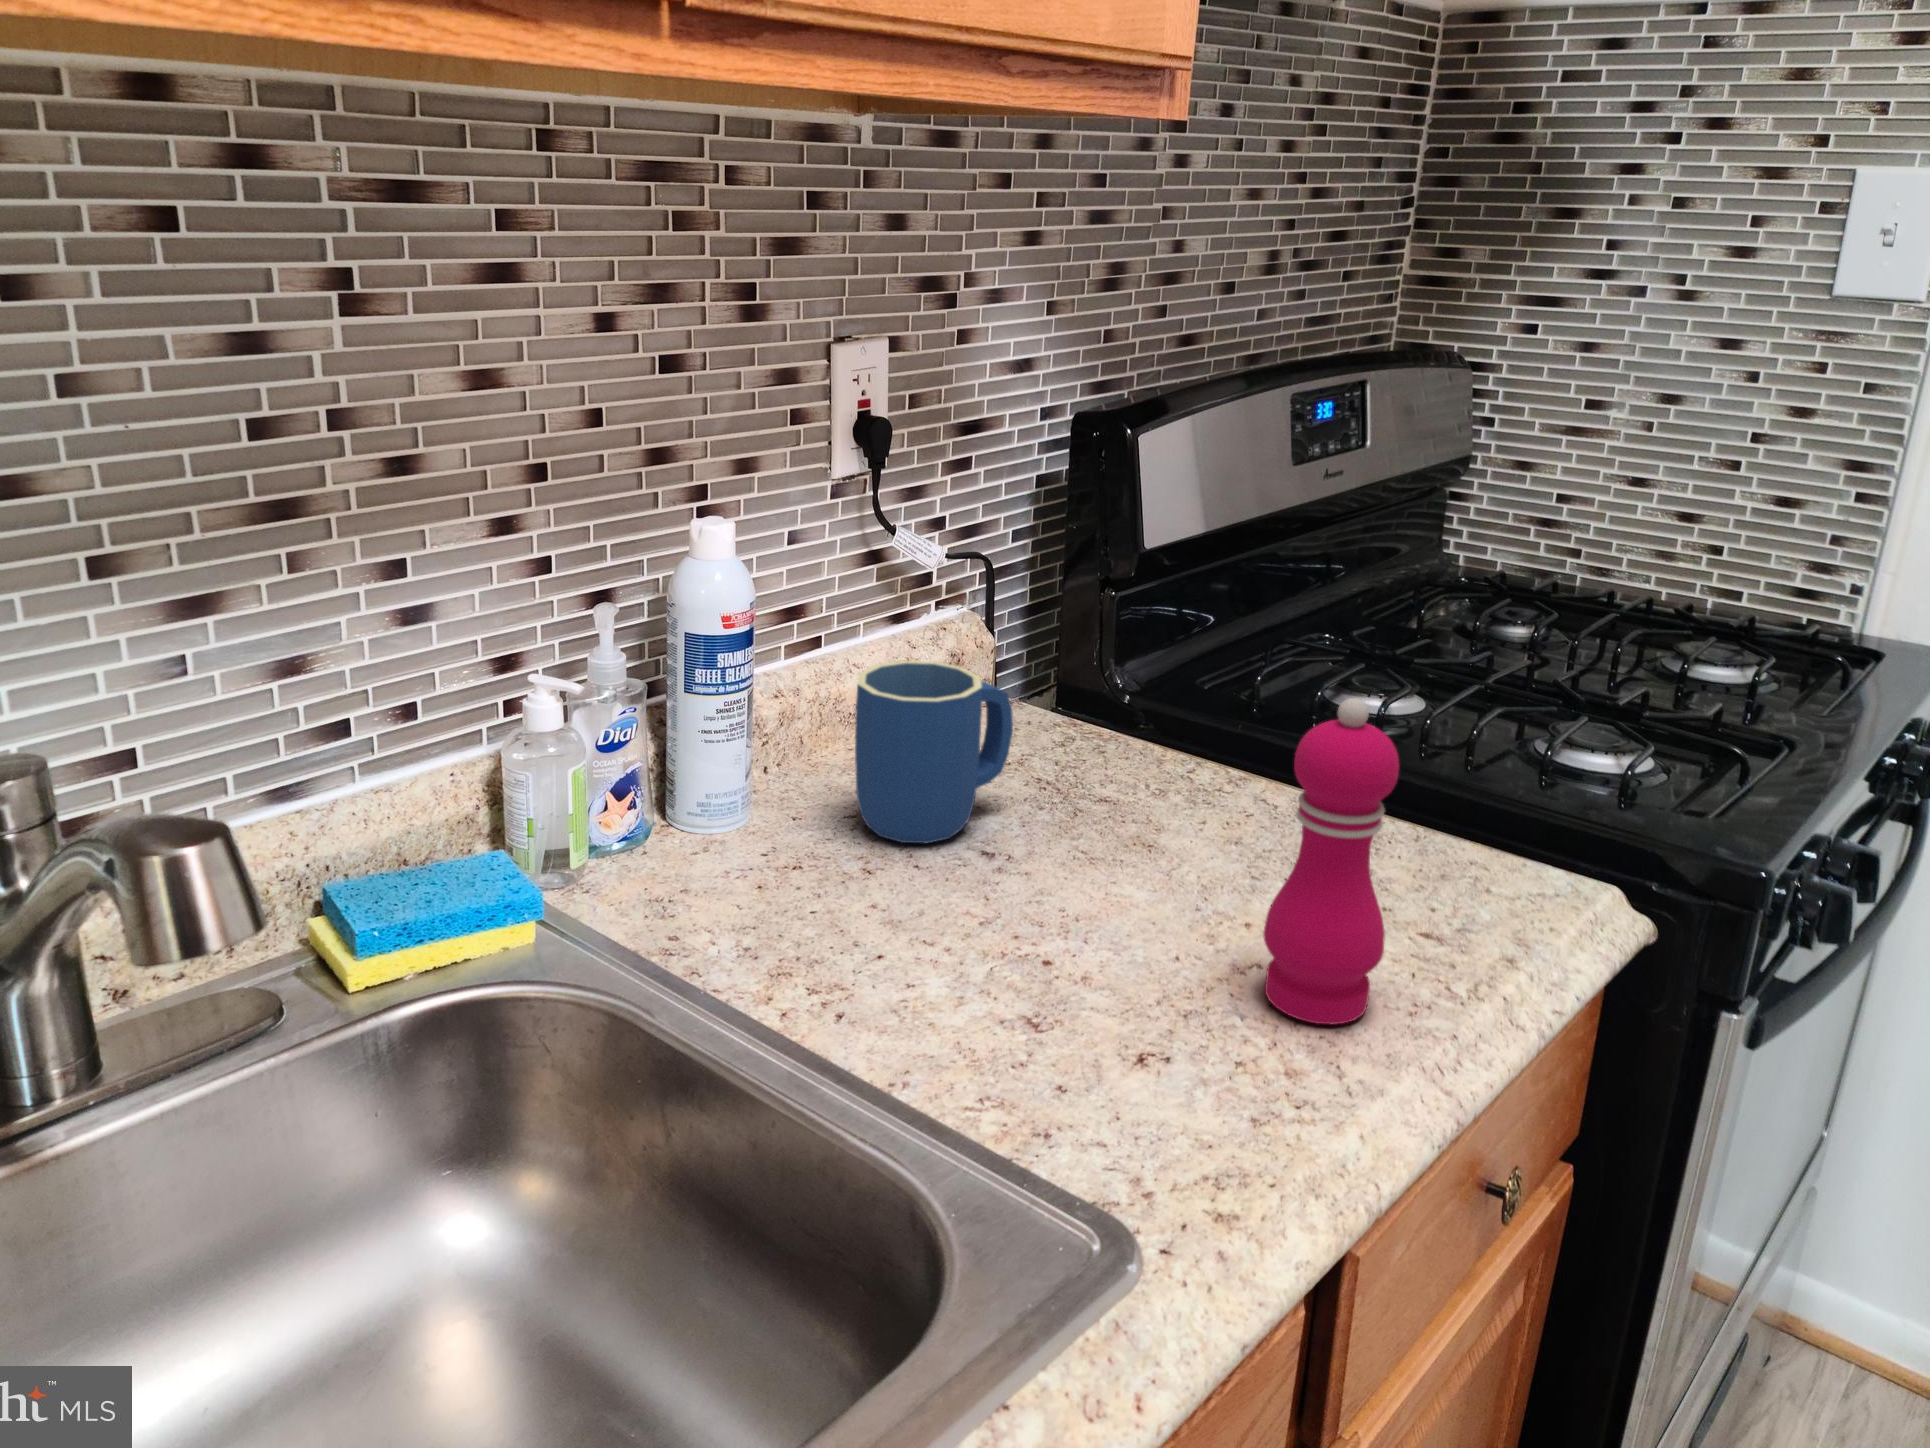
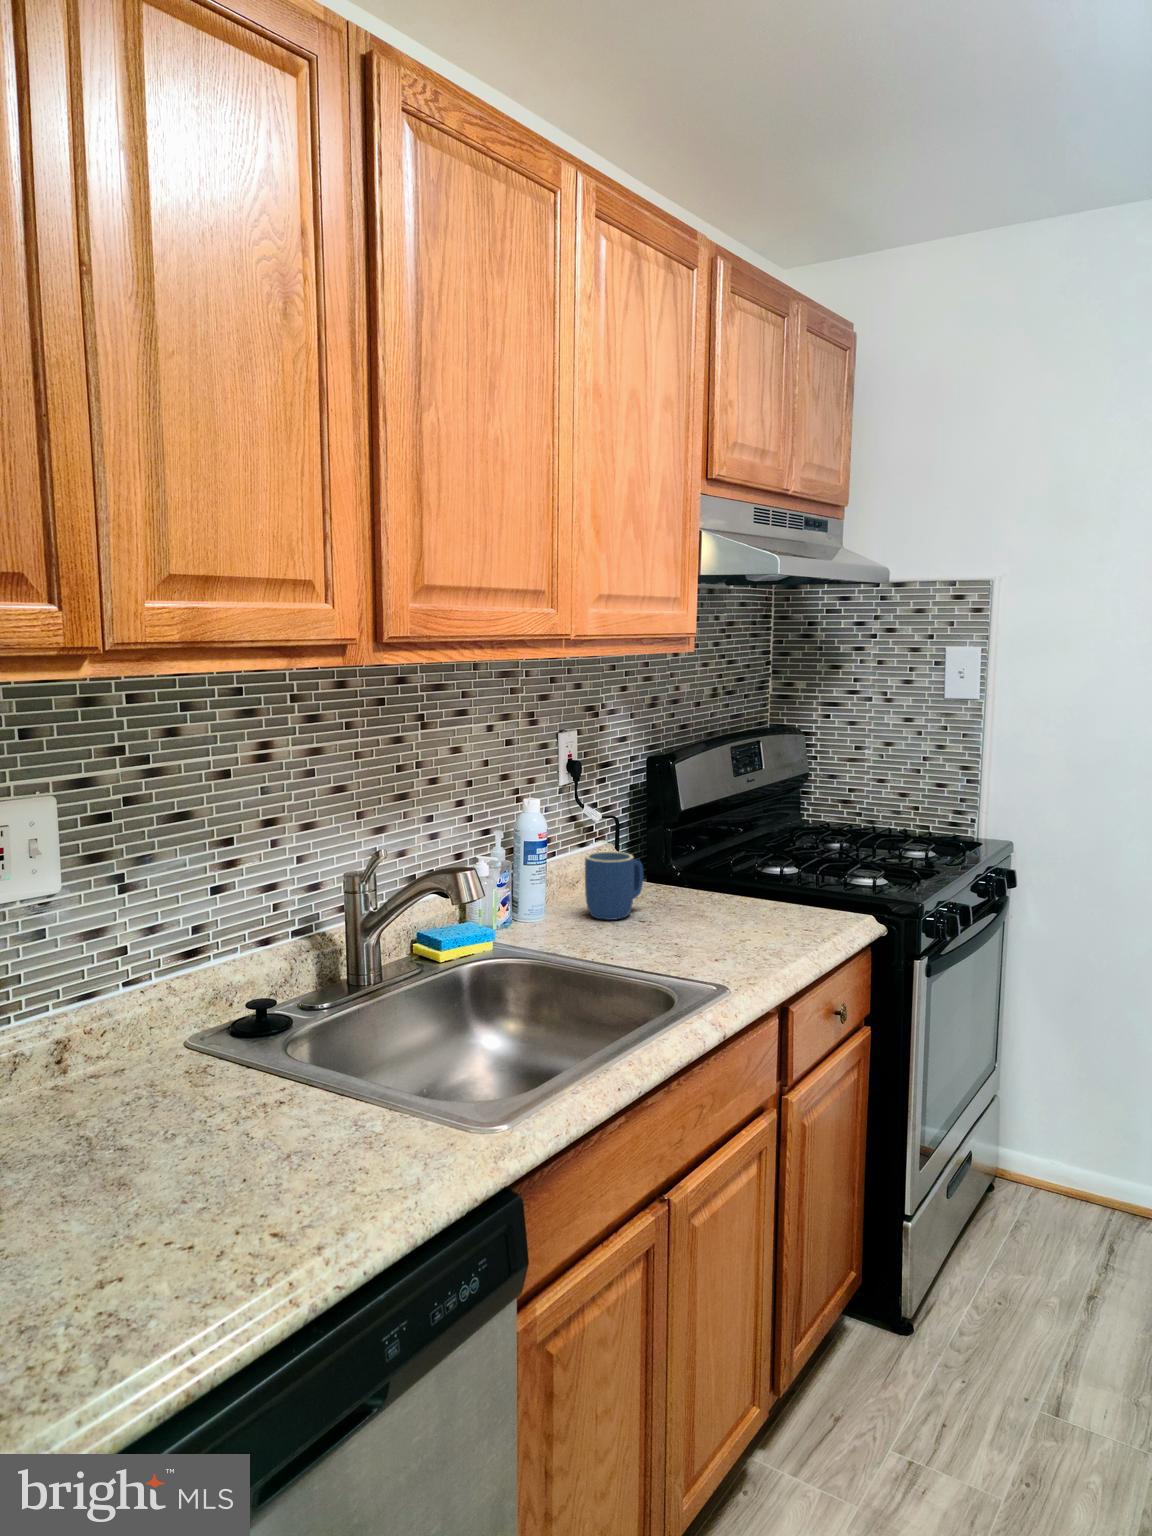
pepper mill: present [1263,698,1399,1024] -> none [749,837,790,951]

